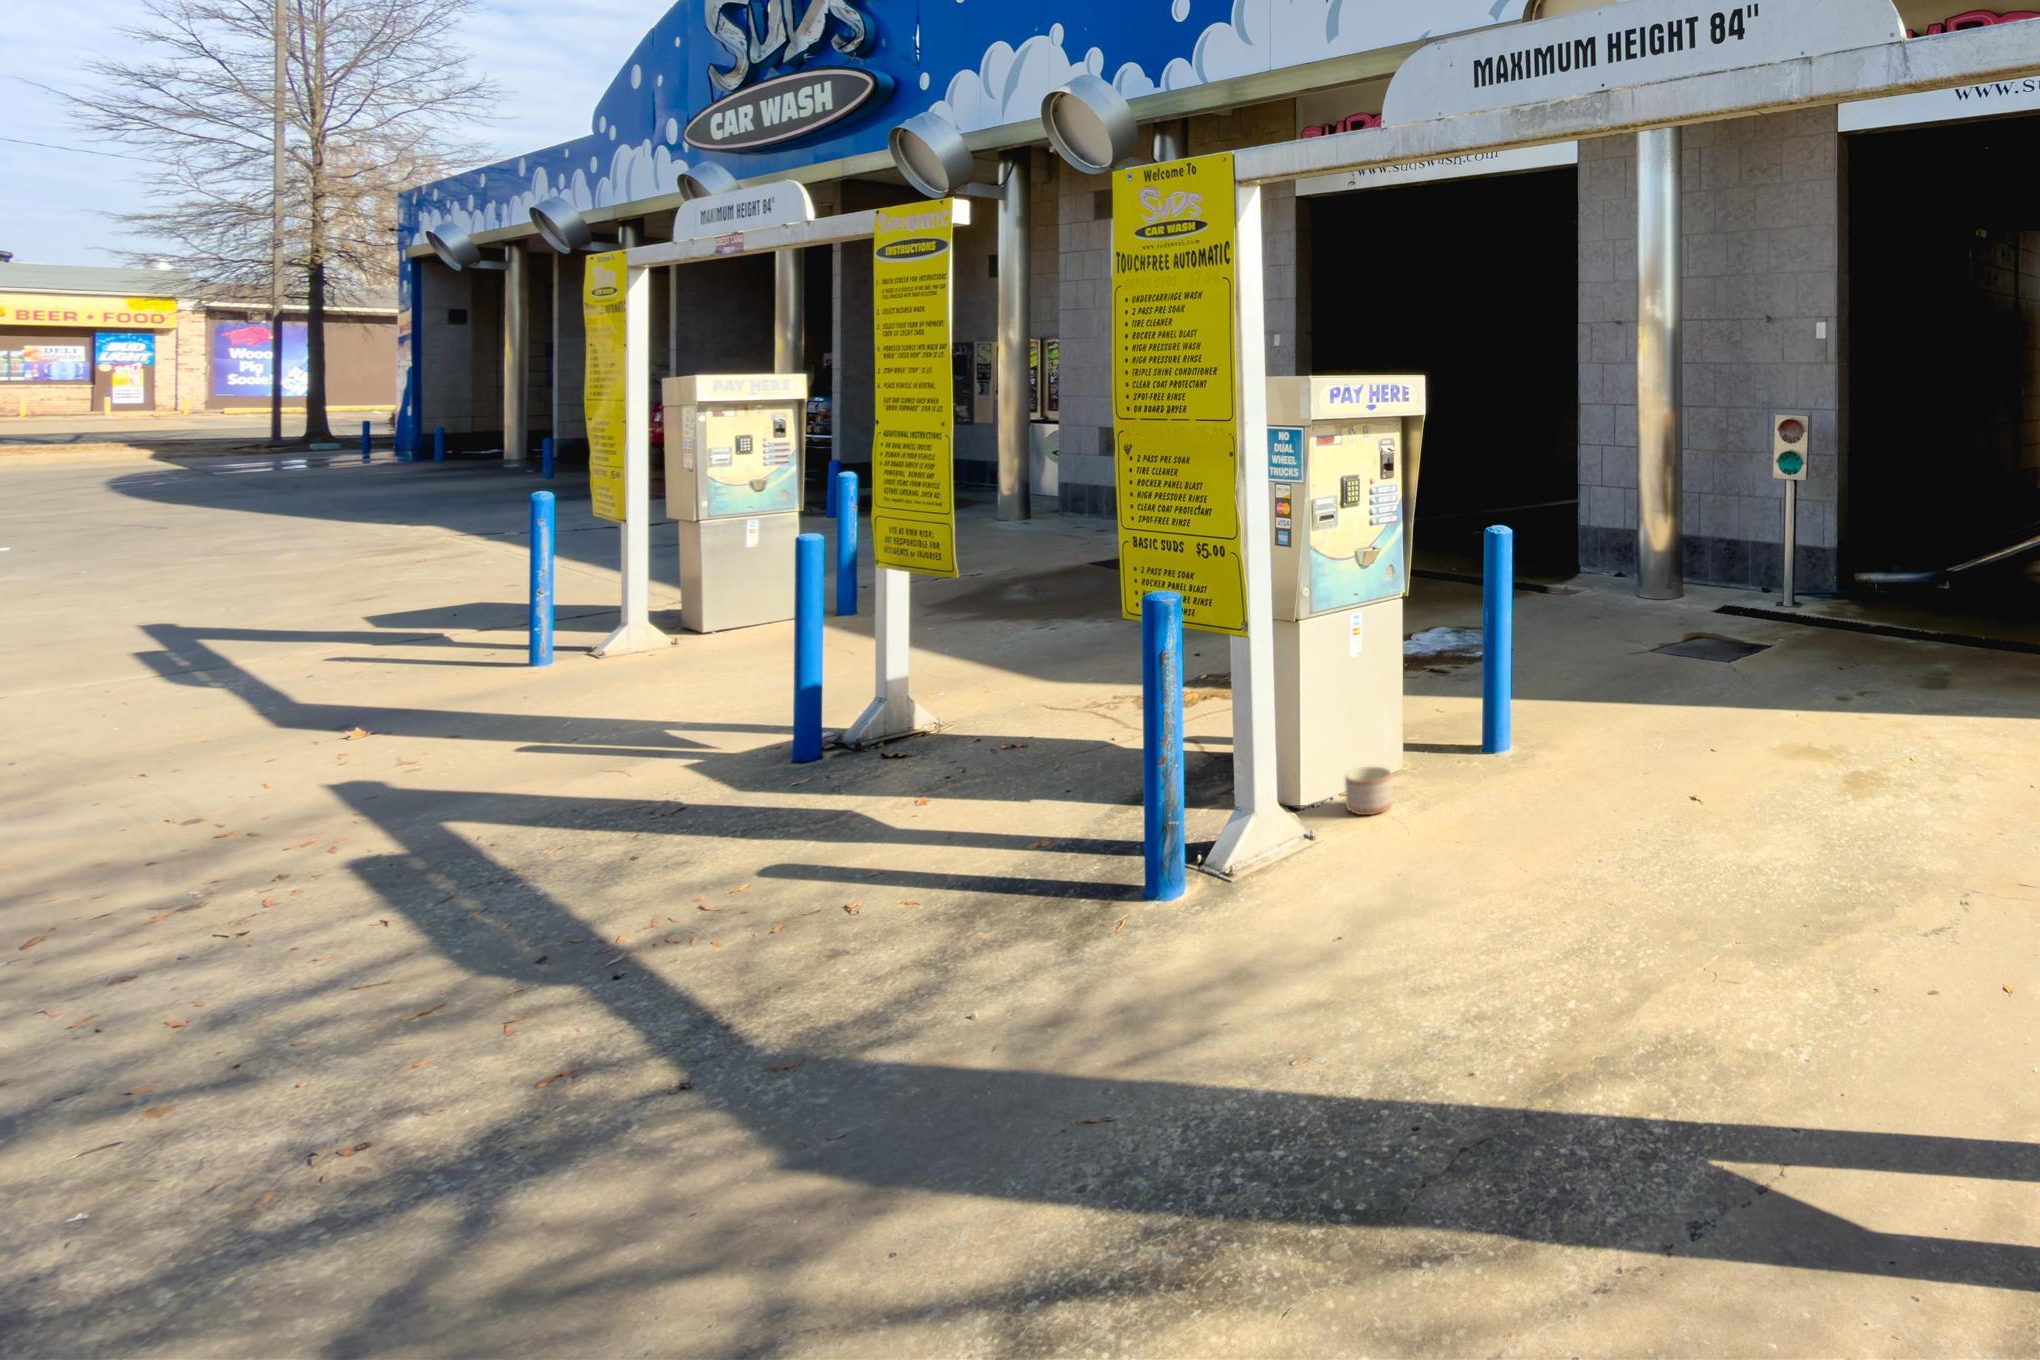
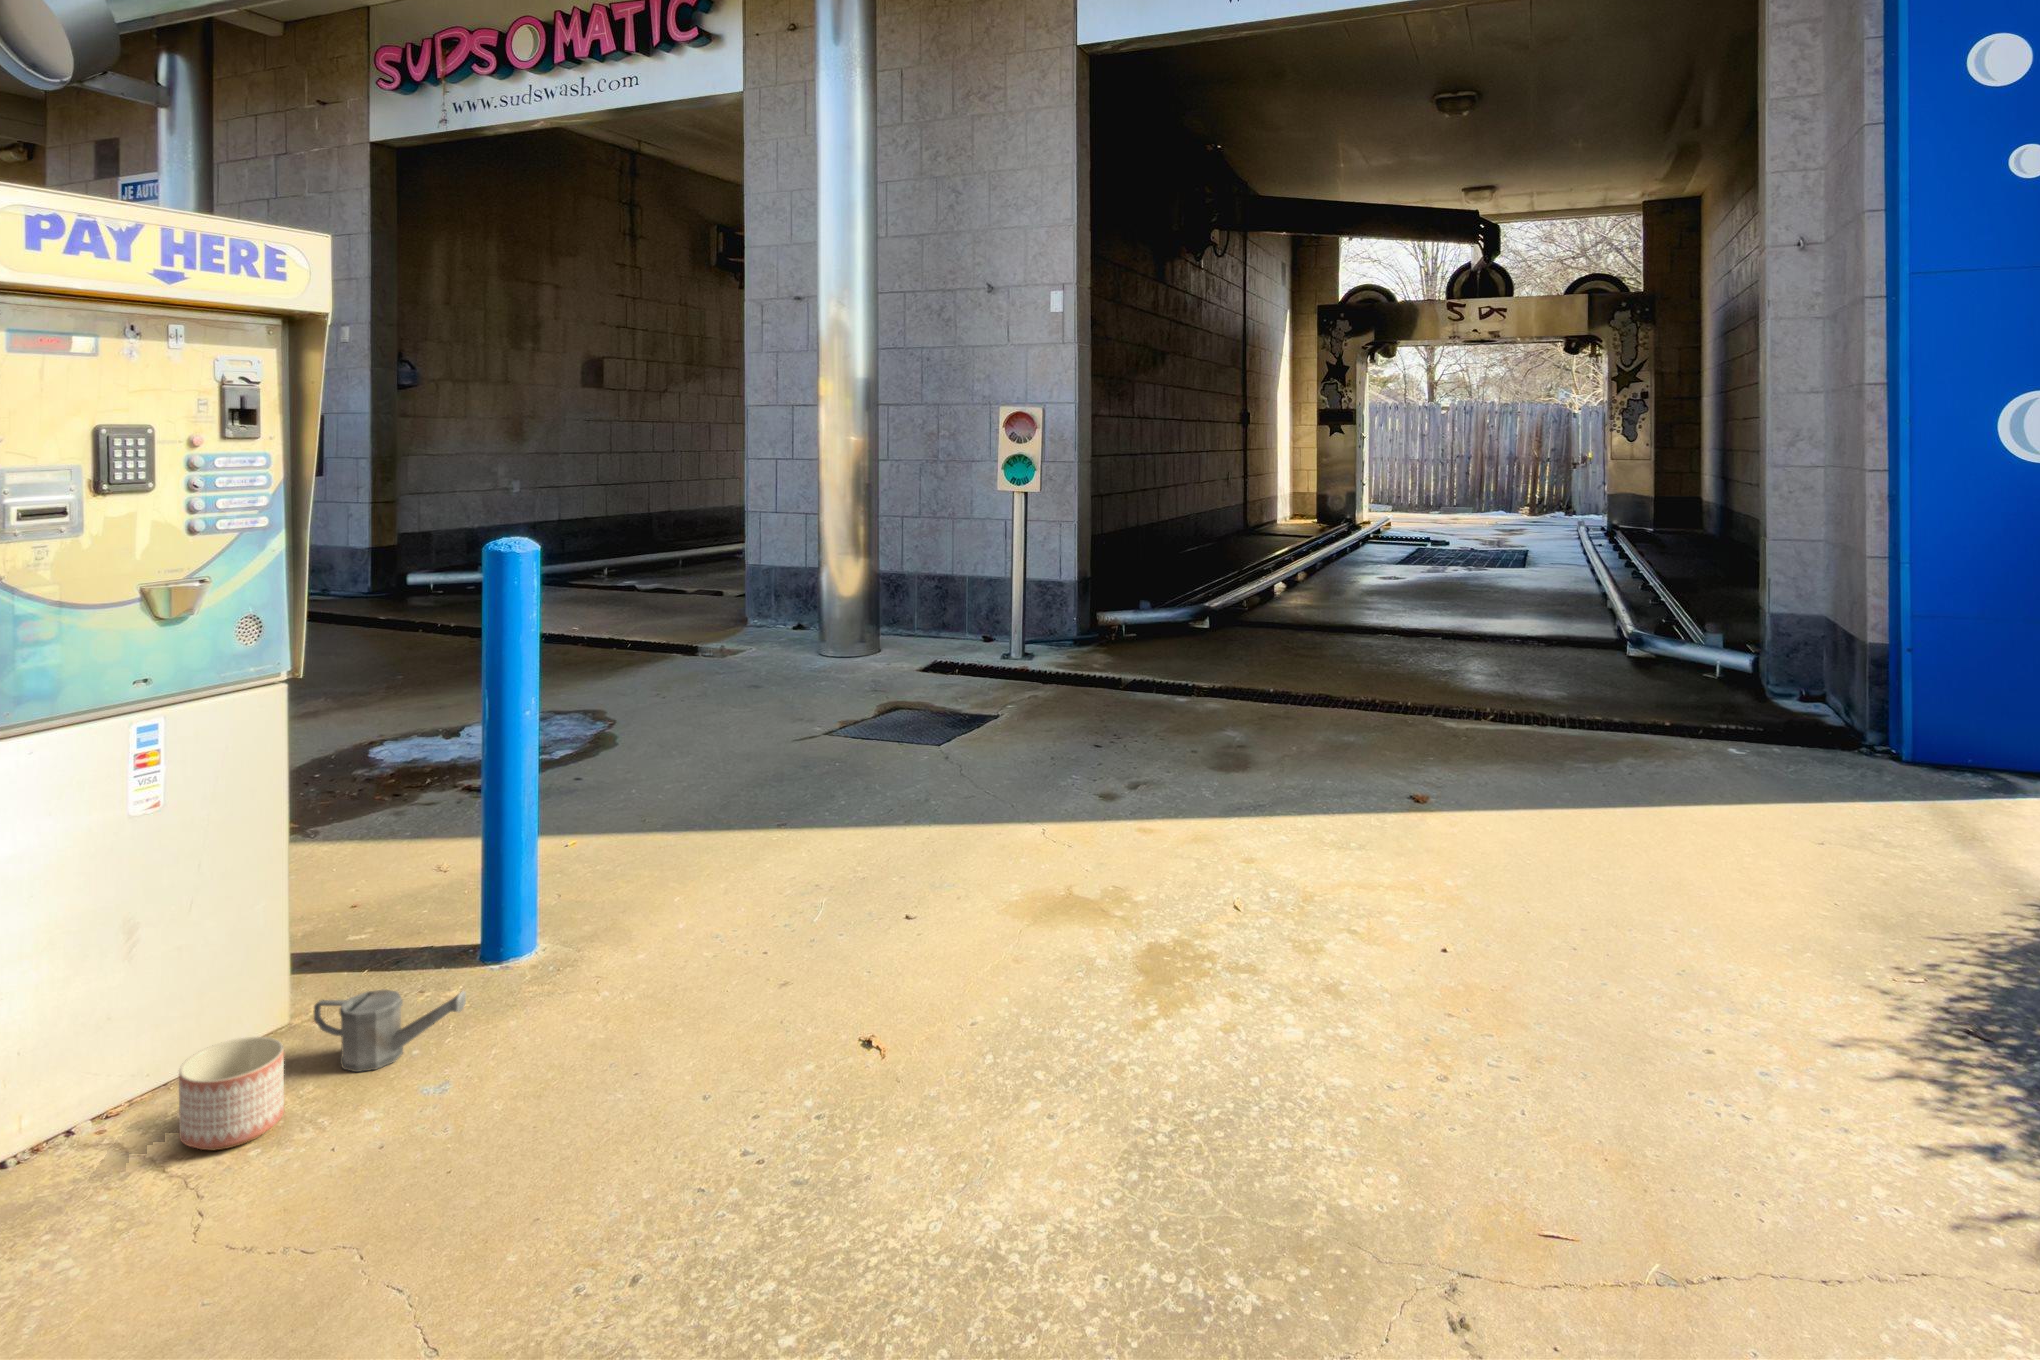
watering can: none [1394,754,1471,792] -> present [314,989,466,1072]

